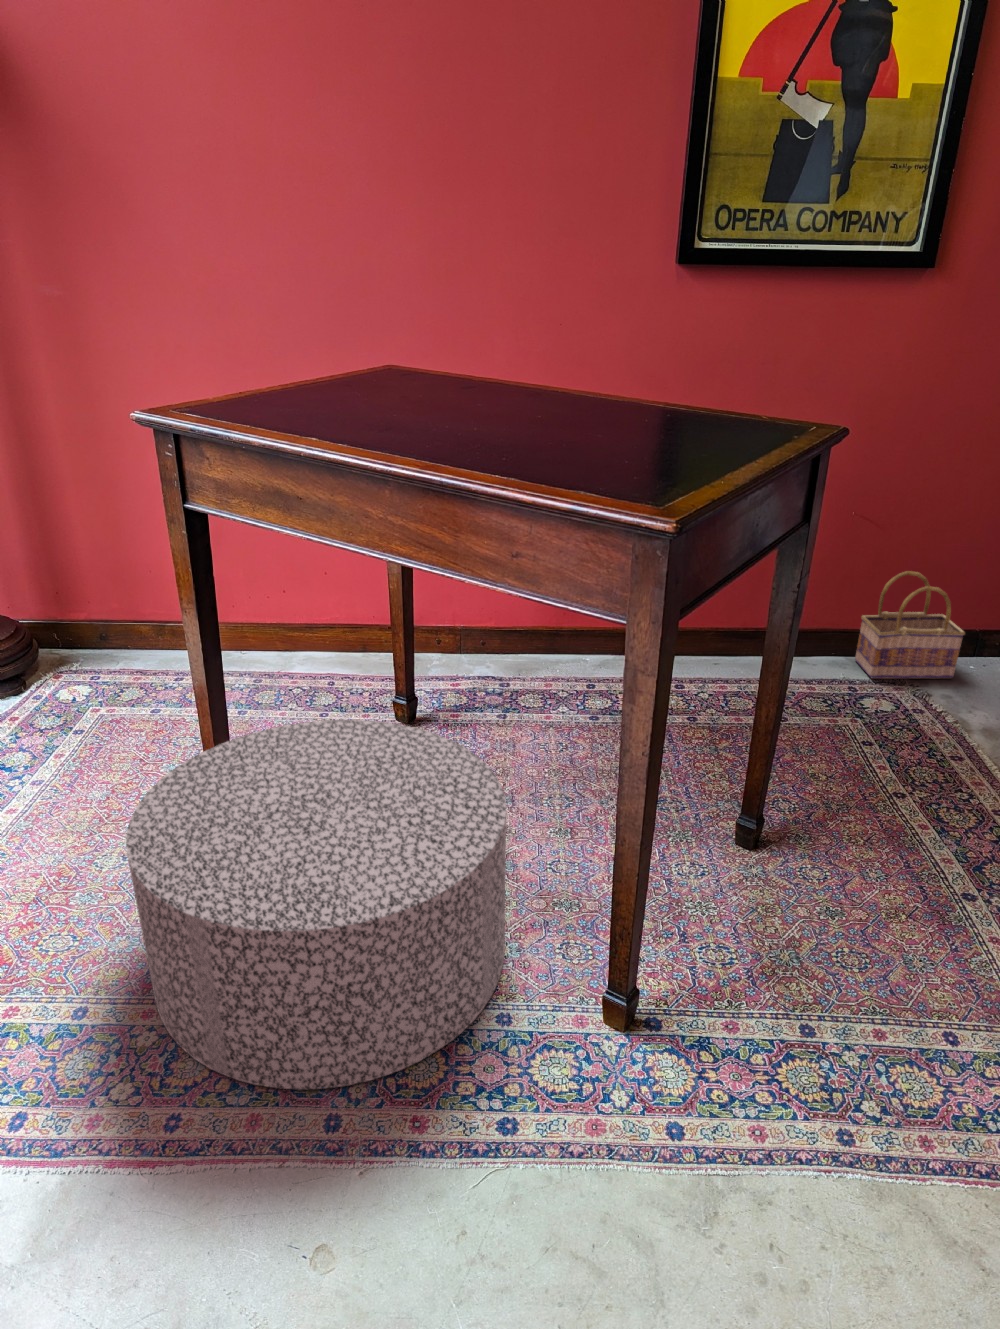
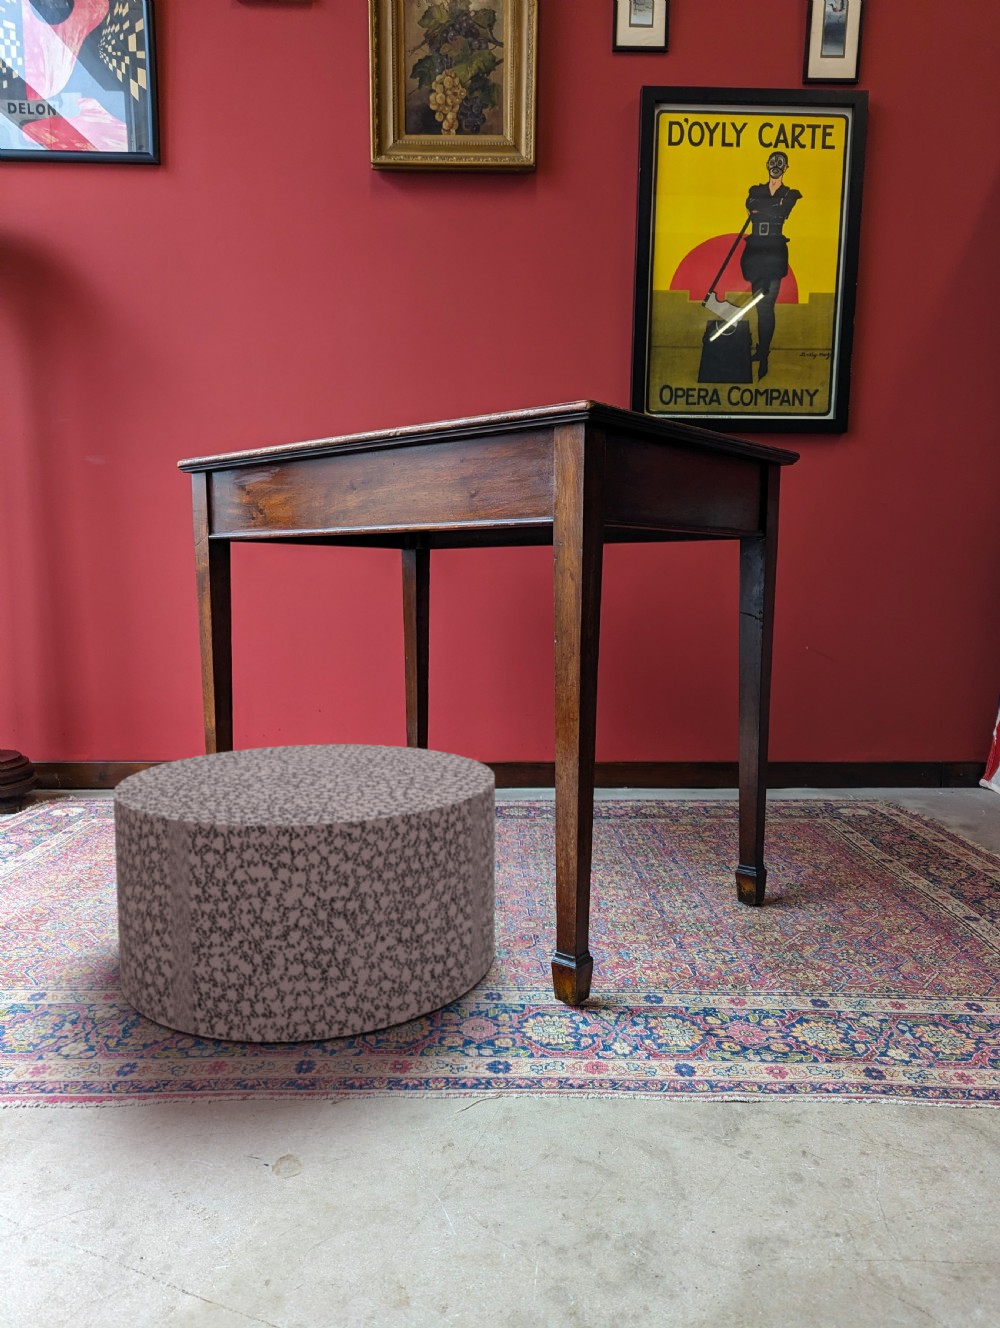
basket: present [855,571,965,679] -> none [827,692,927,791]

